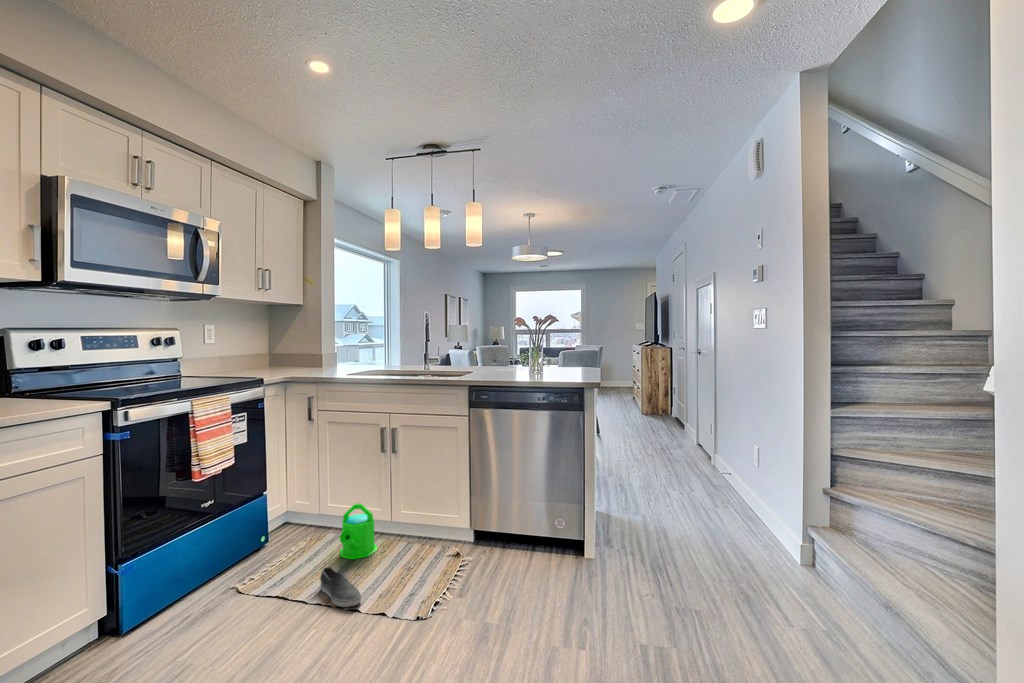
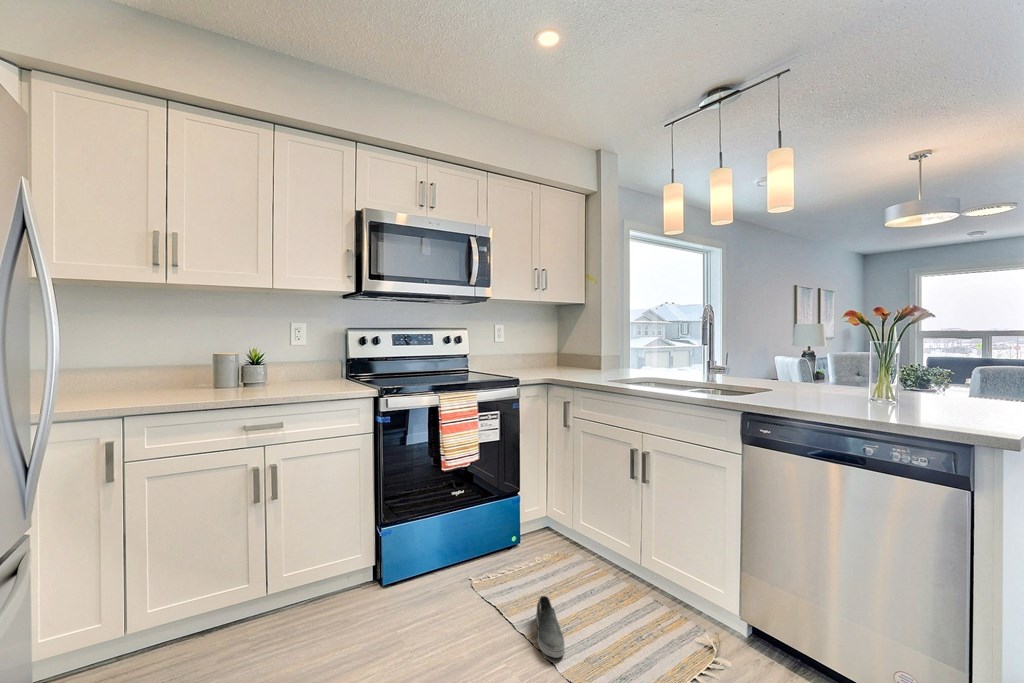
watering can: present [339,504,377,559] -> none [567,531,618,599]

